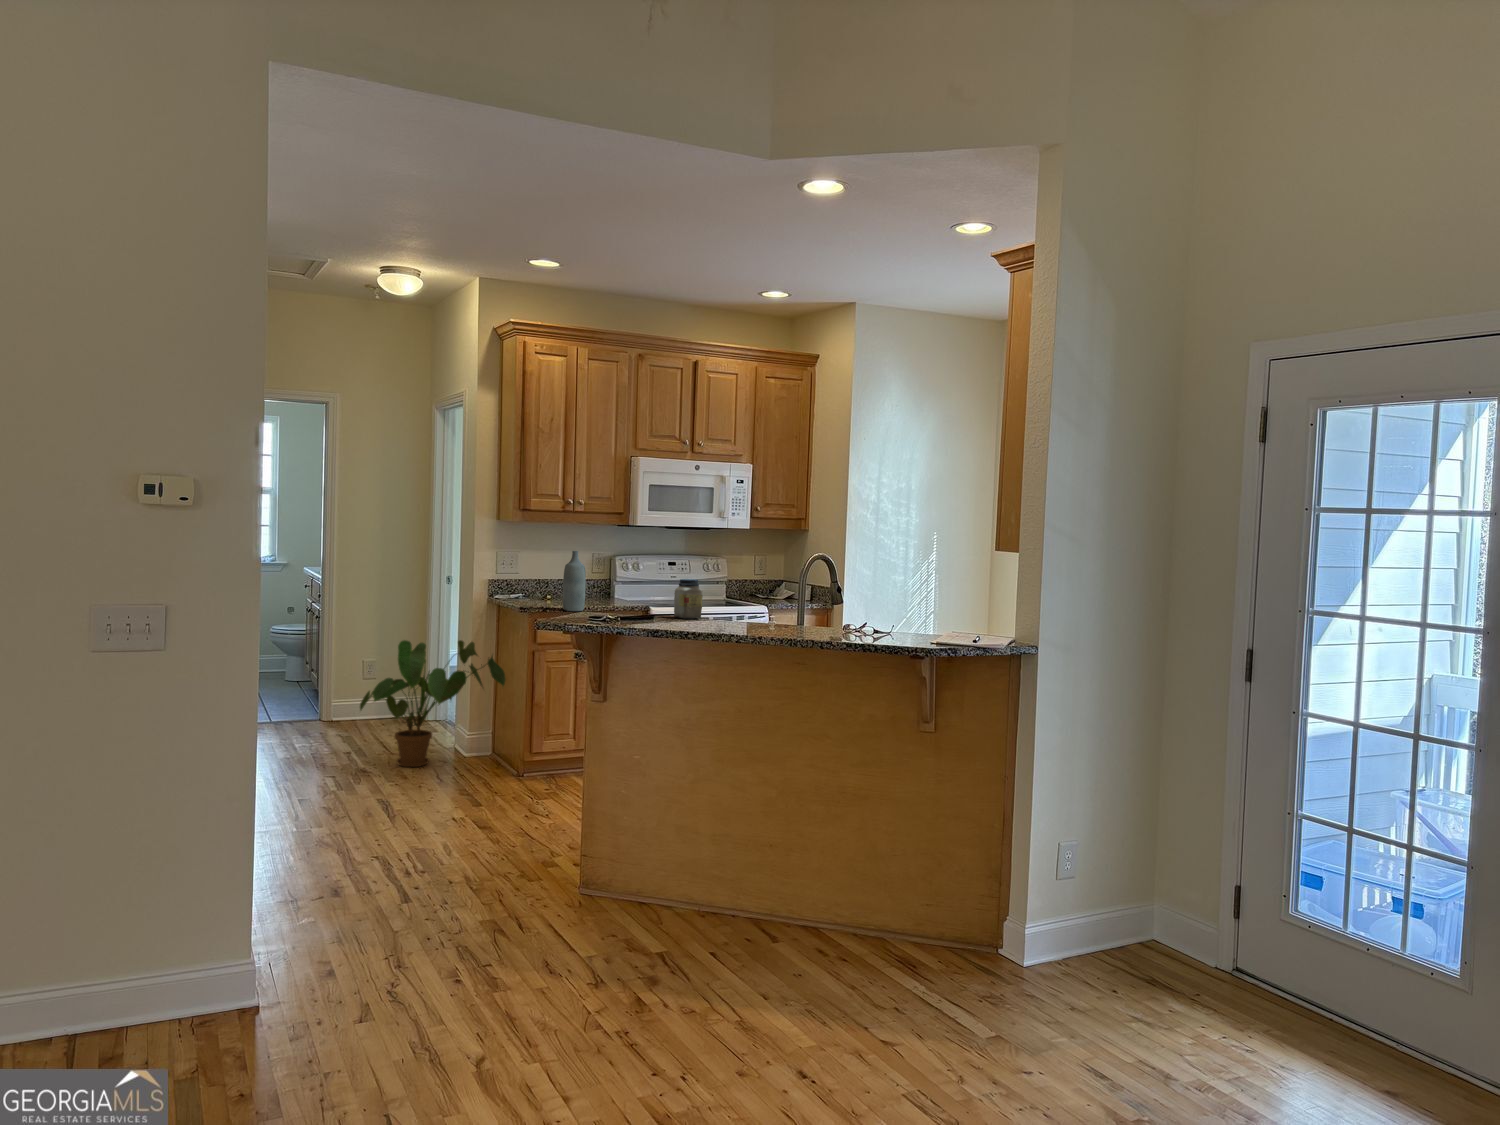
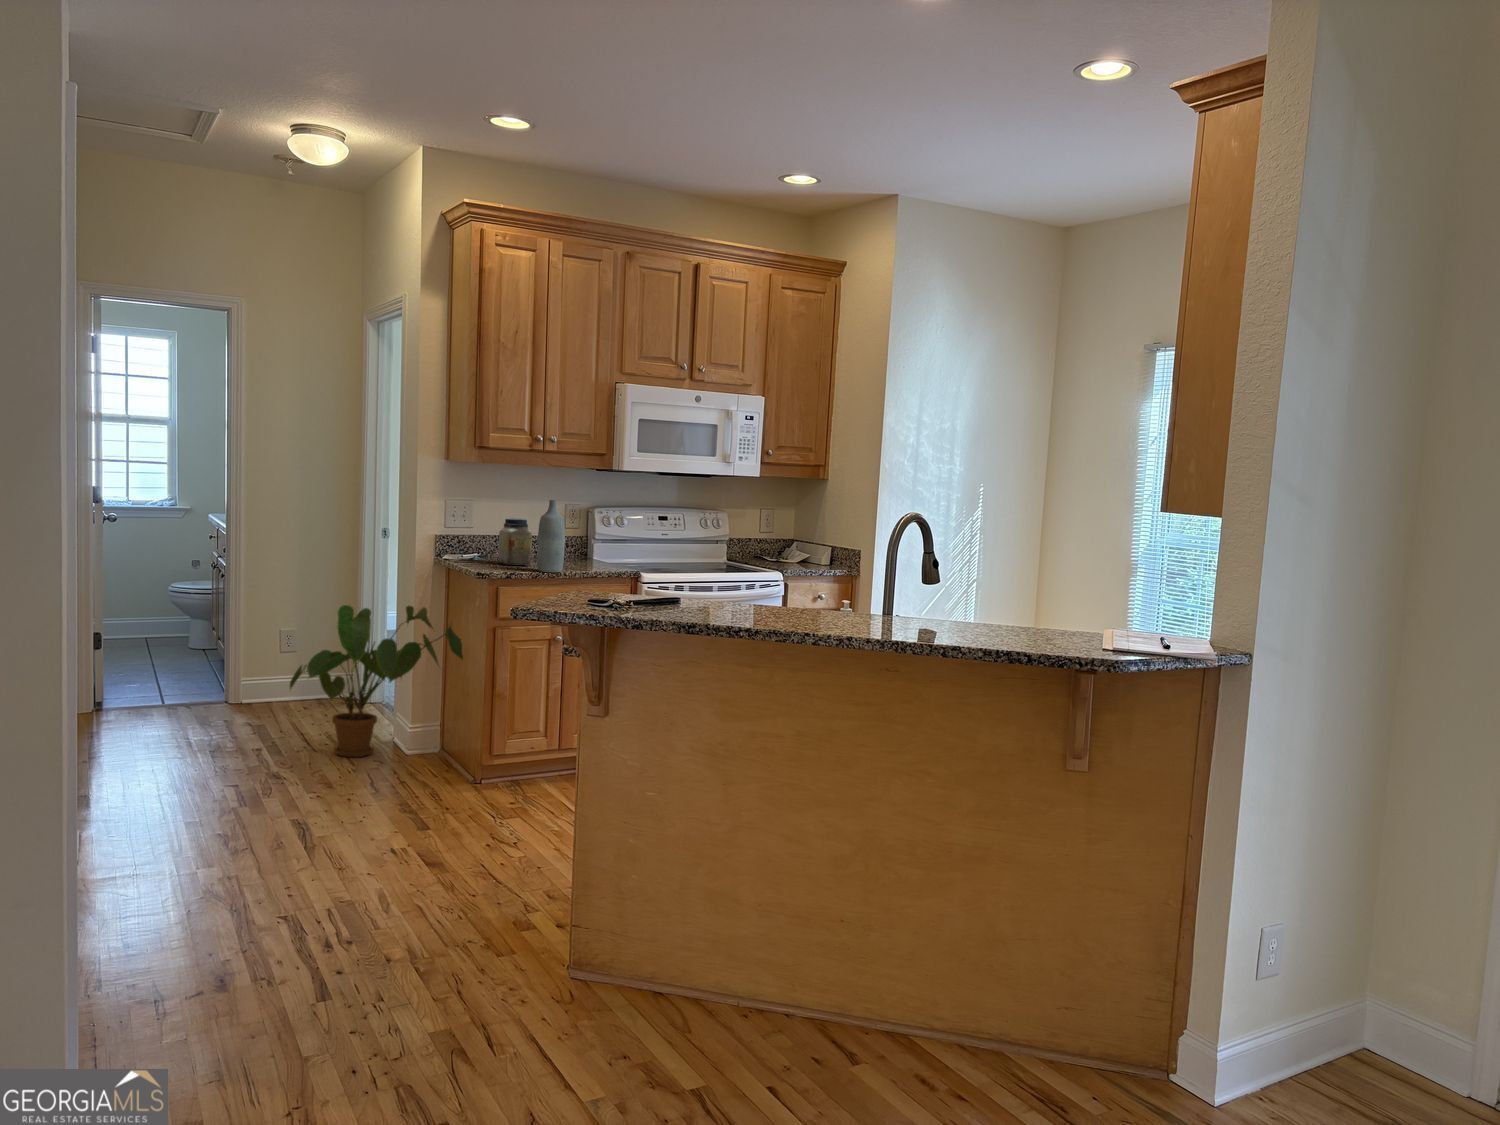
jar: present [674,579,703,619] -> present [498,518,532,565]

